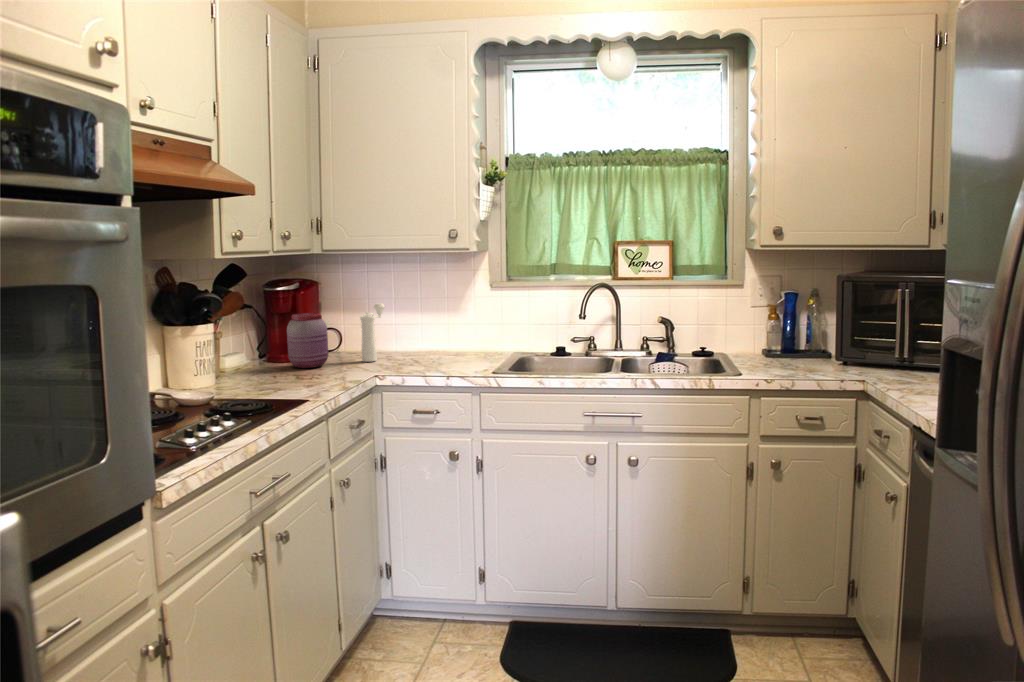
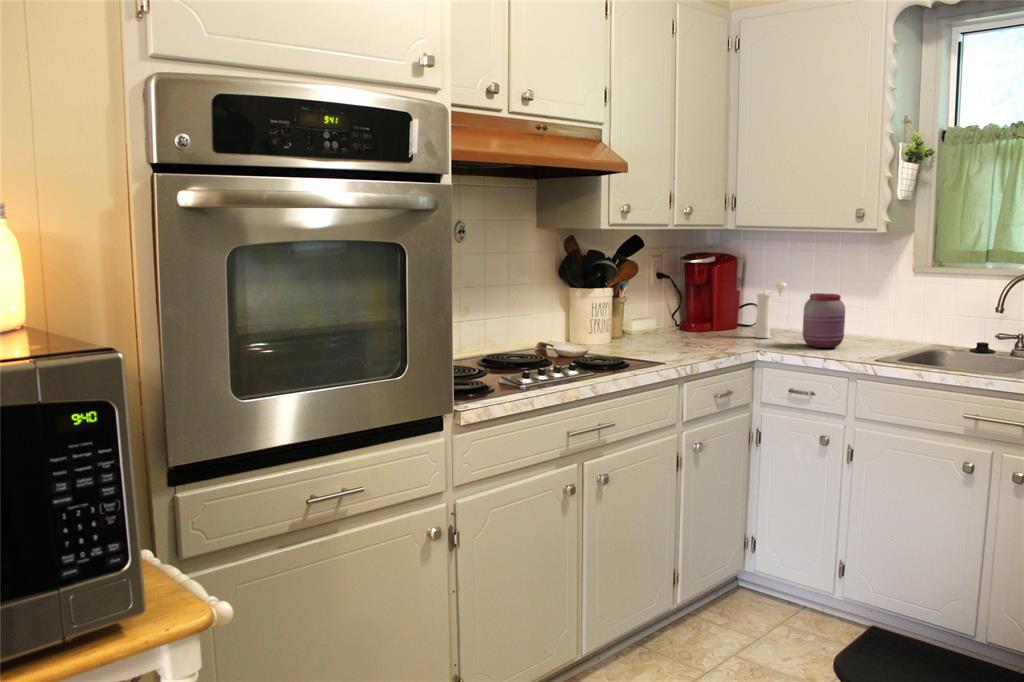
jar: present [287,313,328,368] -> present [803,293,845,348]

